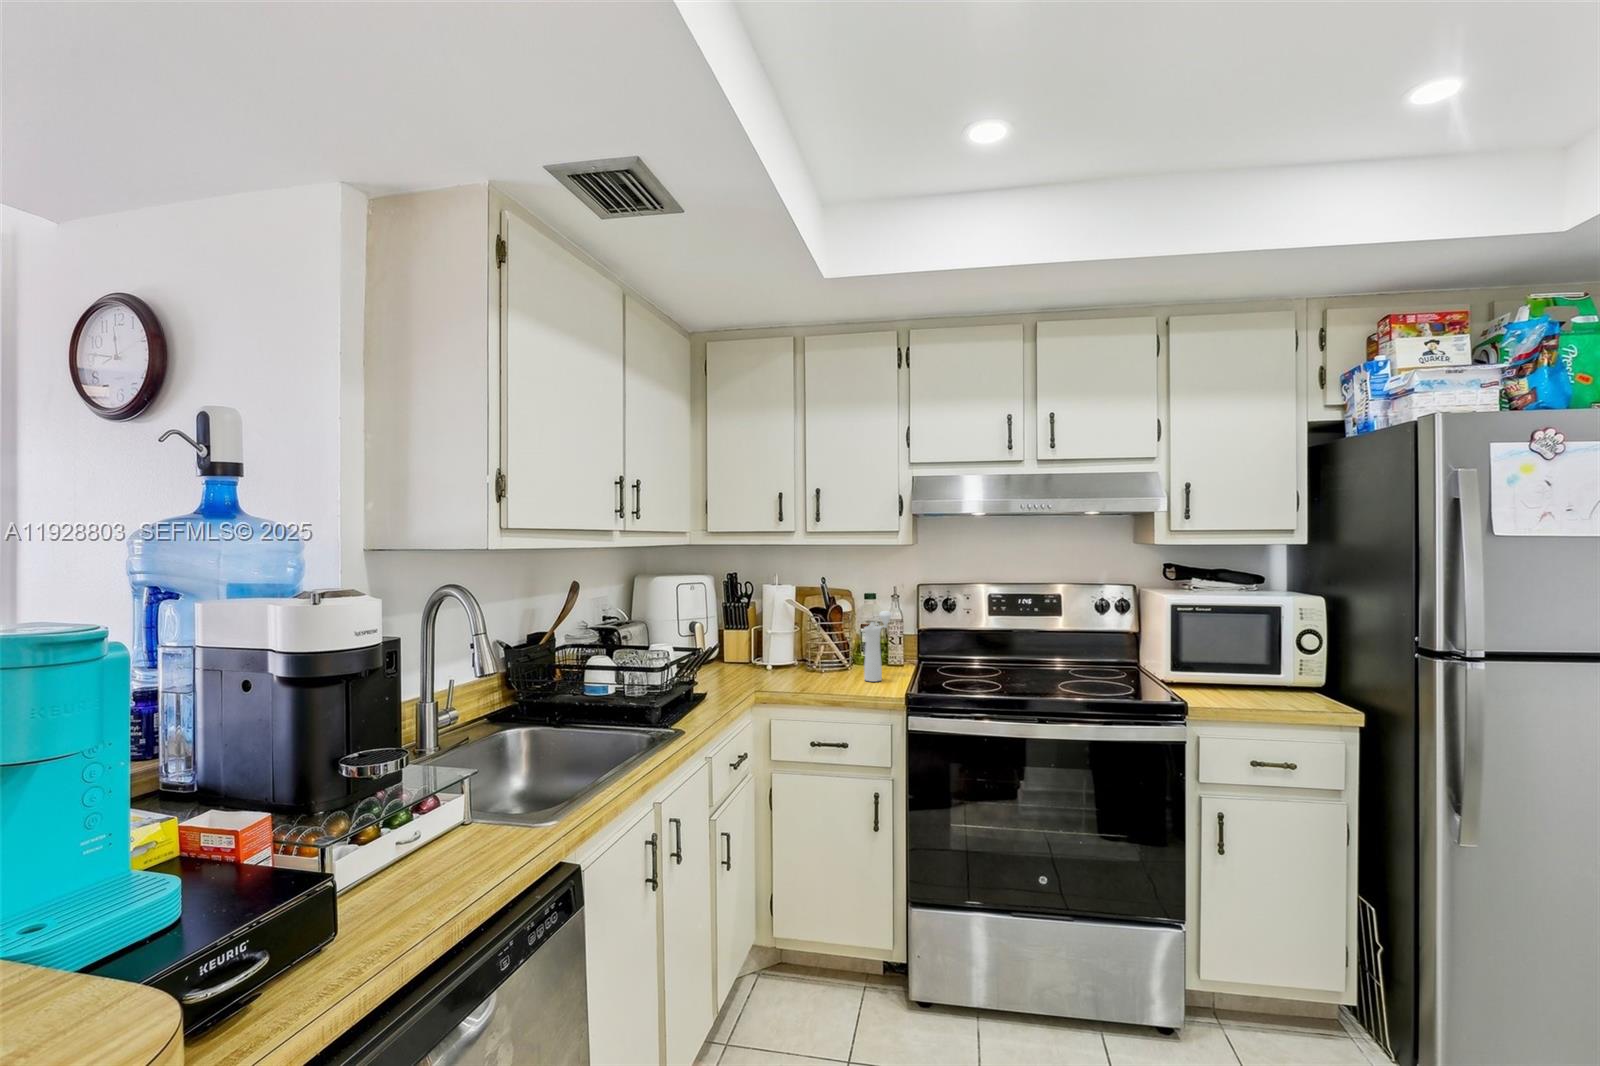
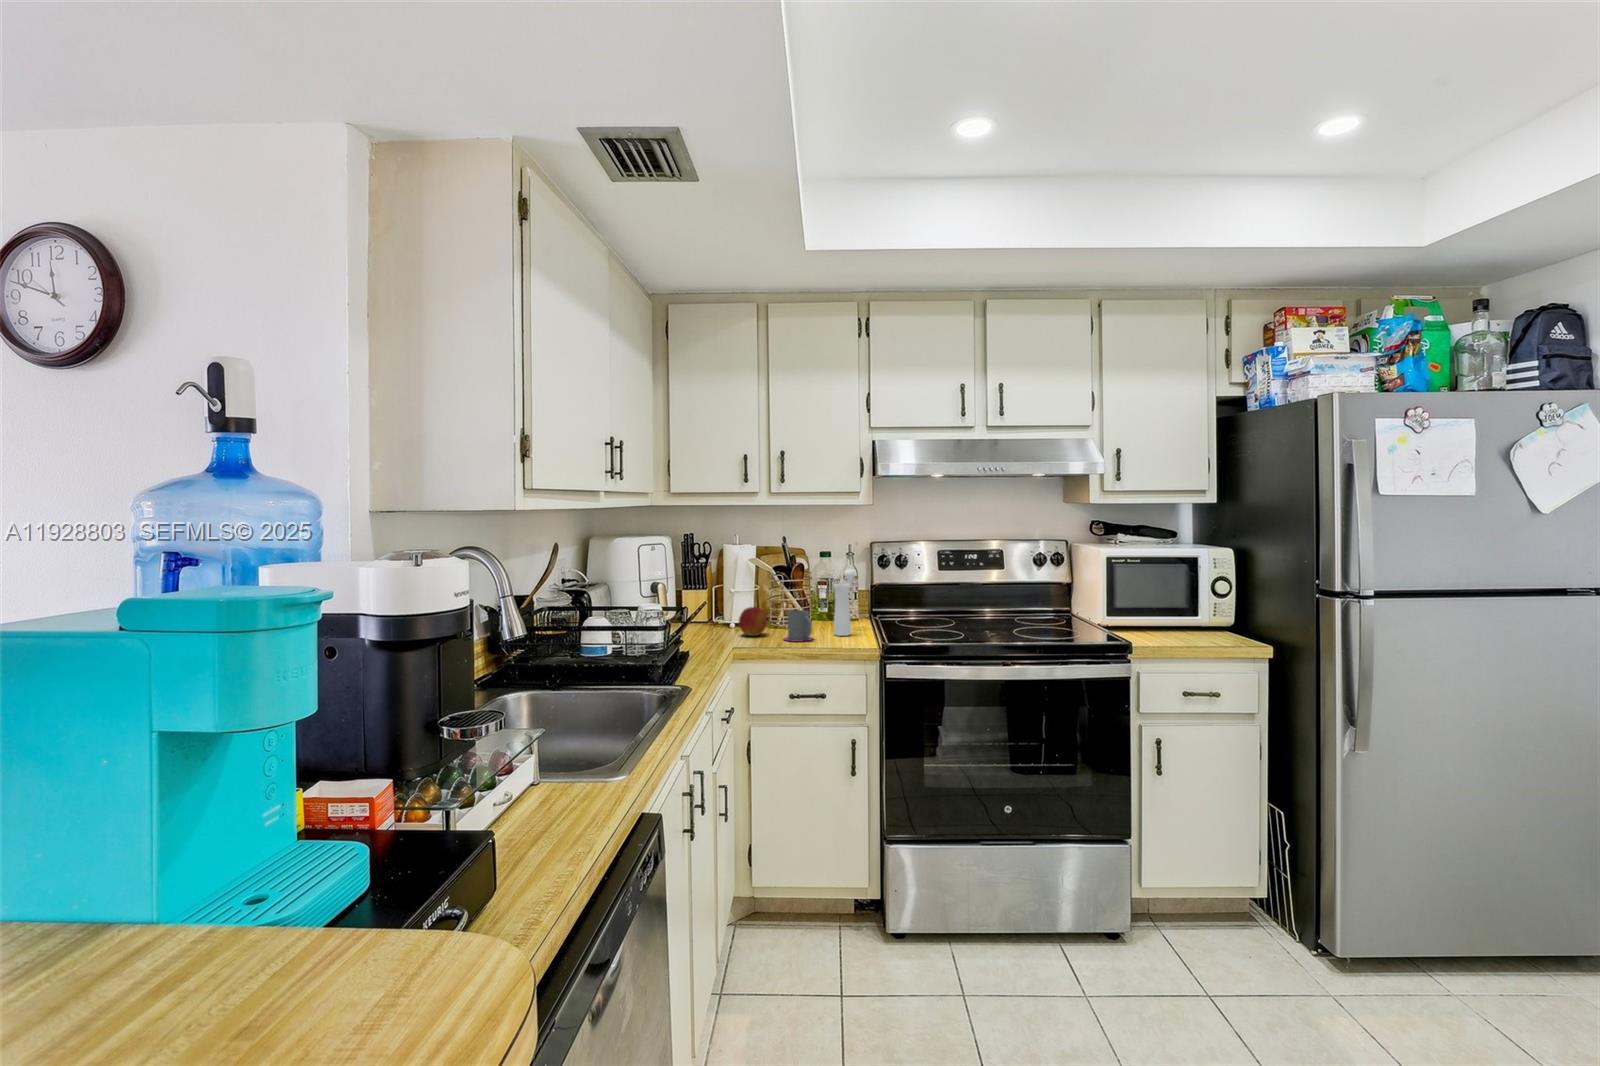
apple: none [767,648,796,678] -> present [739,607,767,636]
mug: none [809,653,841,686] -> present [784,610,813,642]

